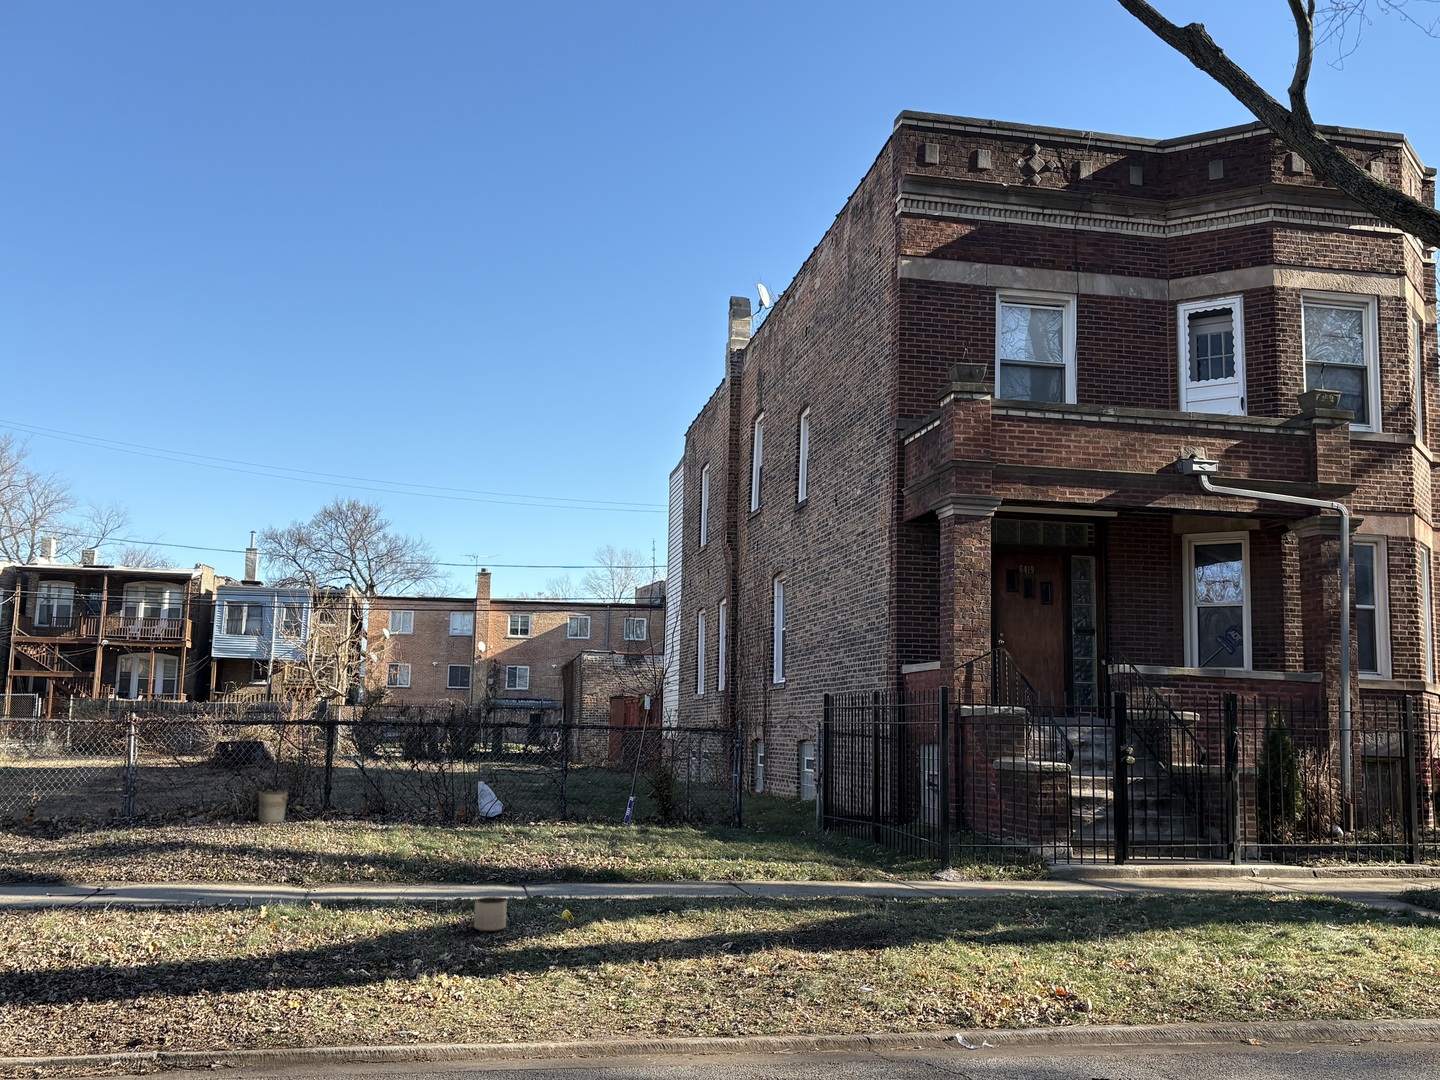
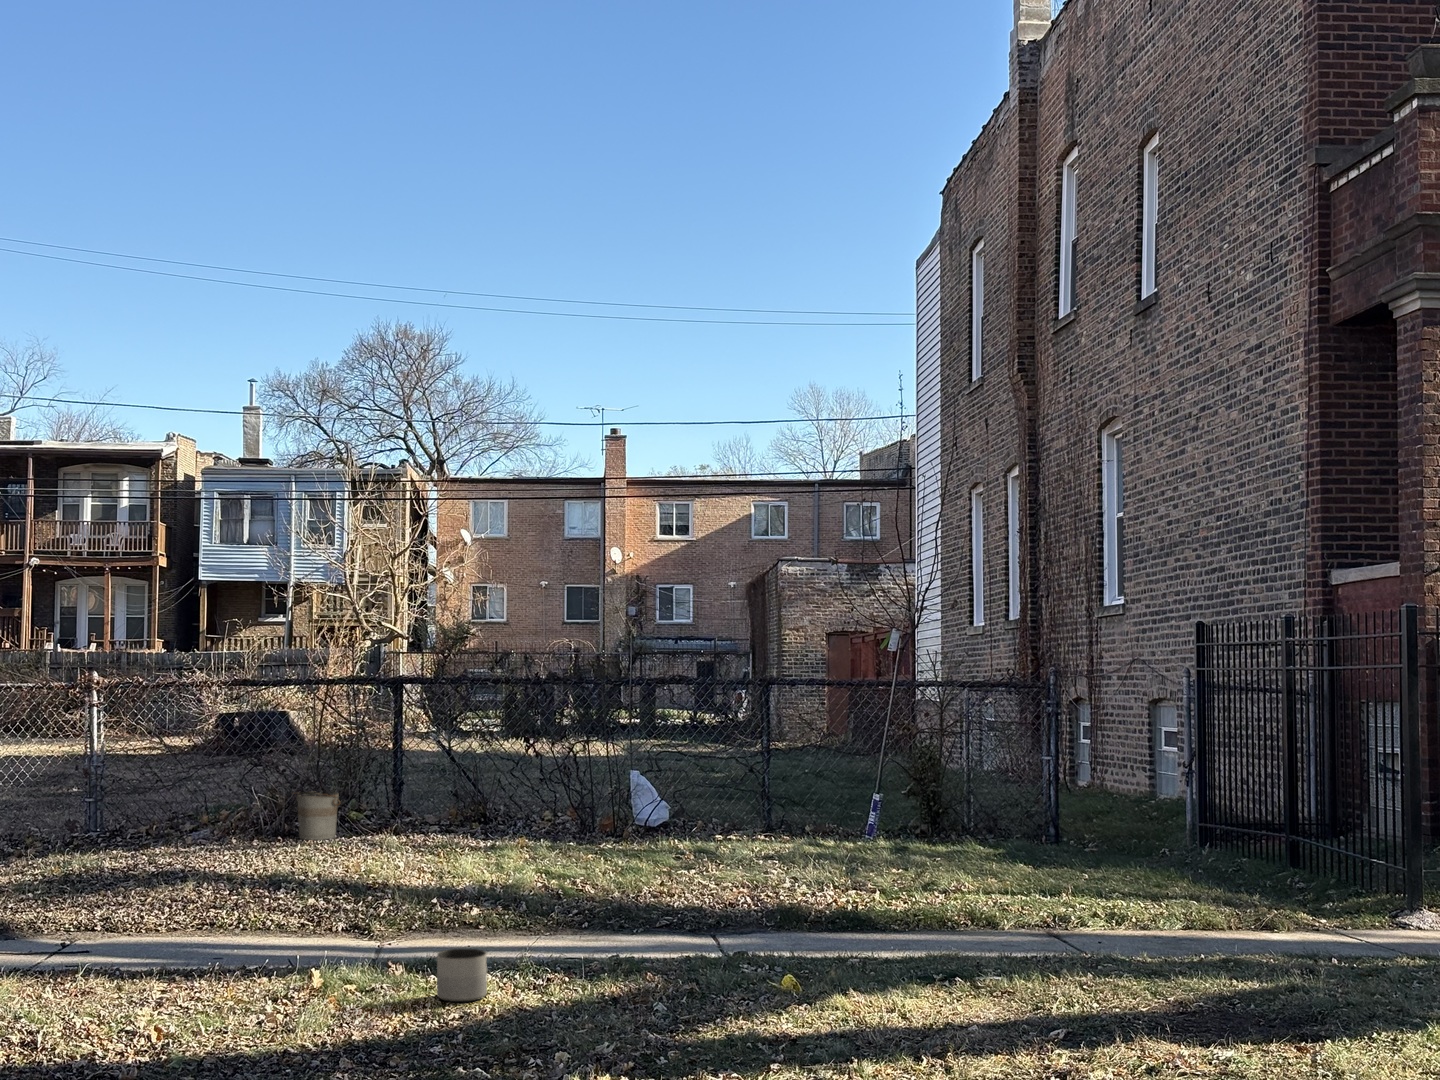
planter: present [474,897,507,931] -> present [437,949,487,1002]

